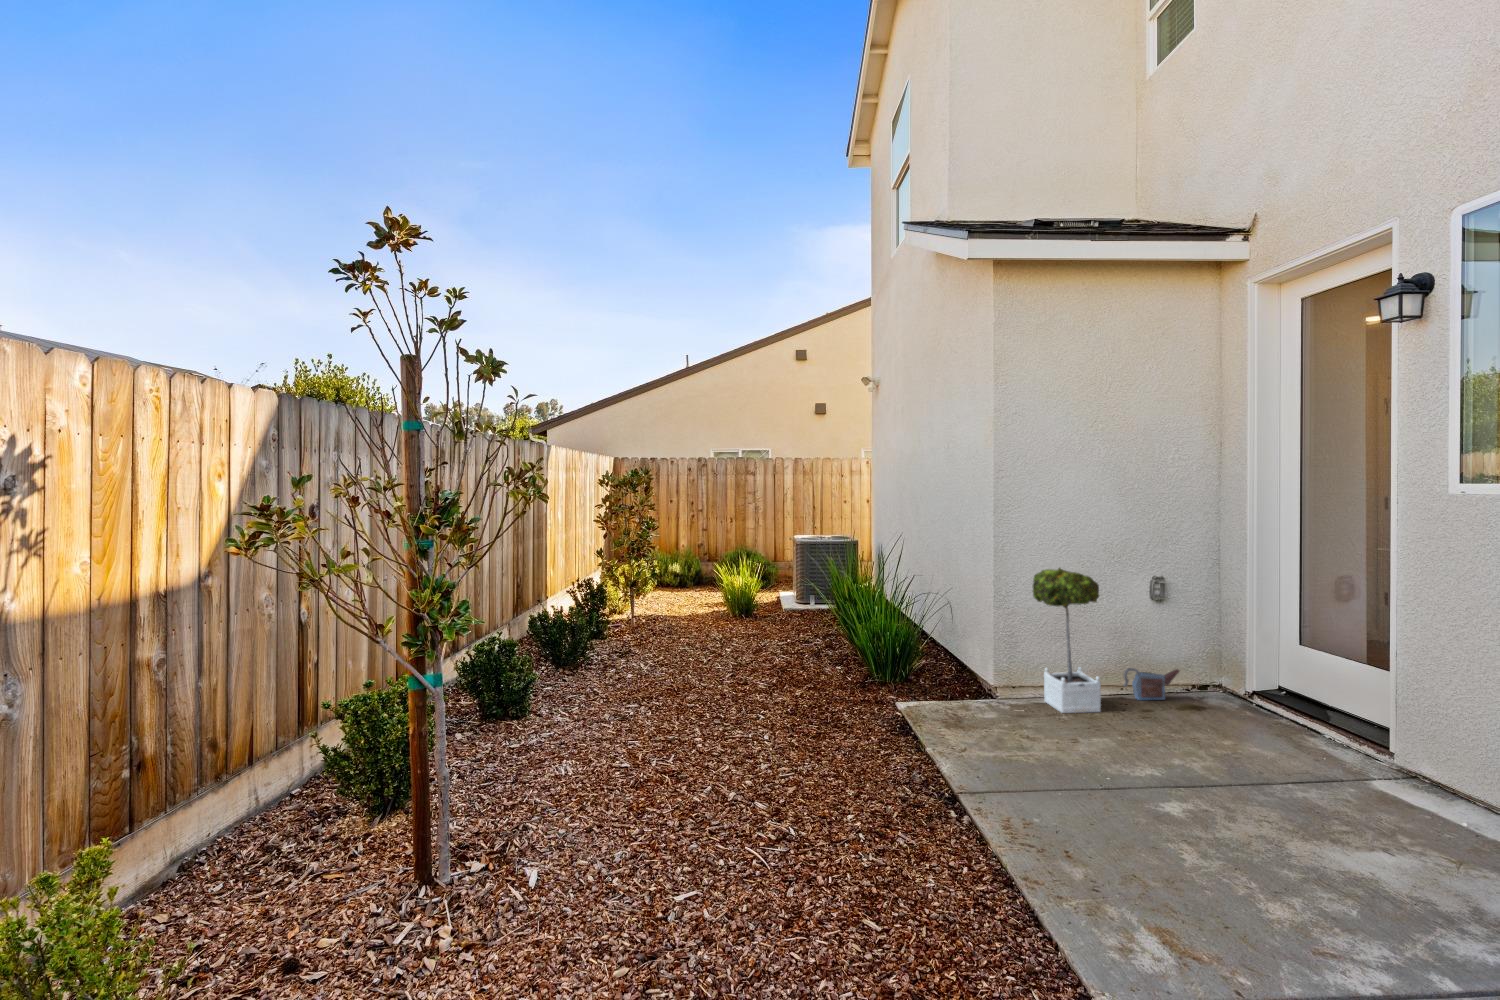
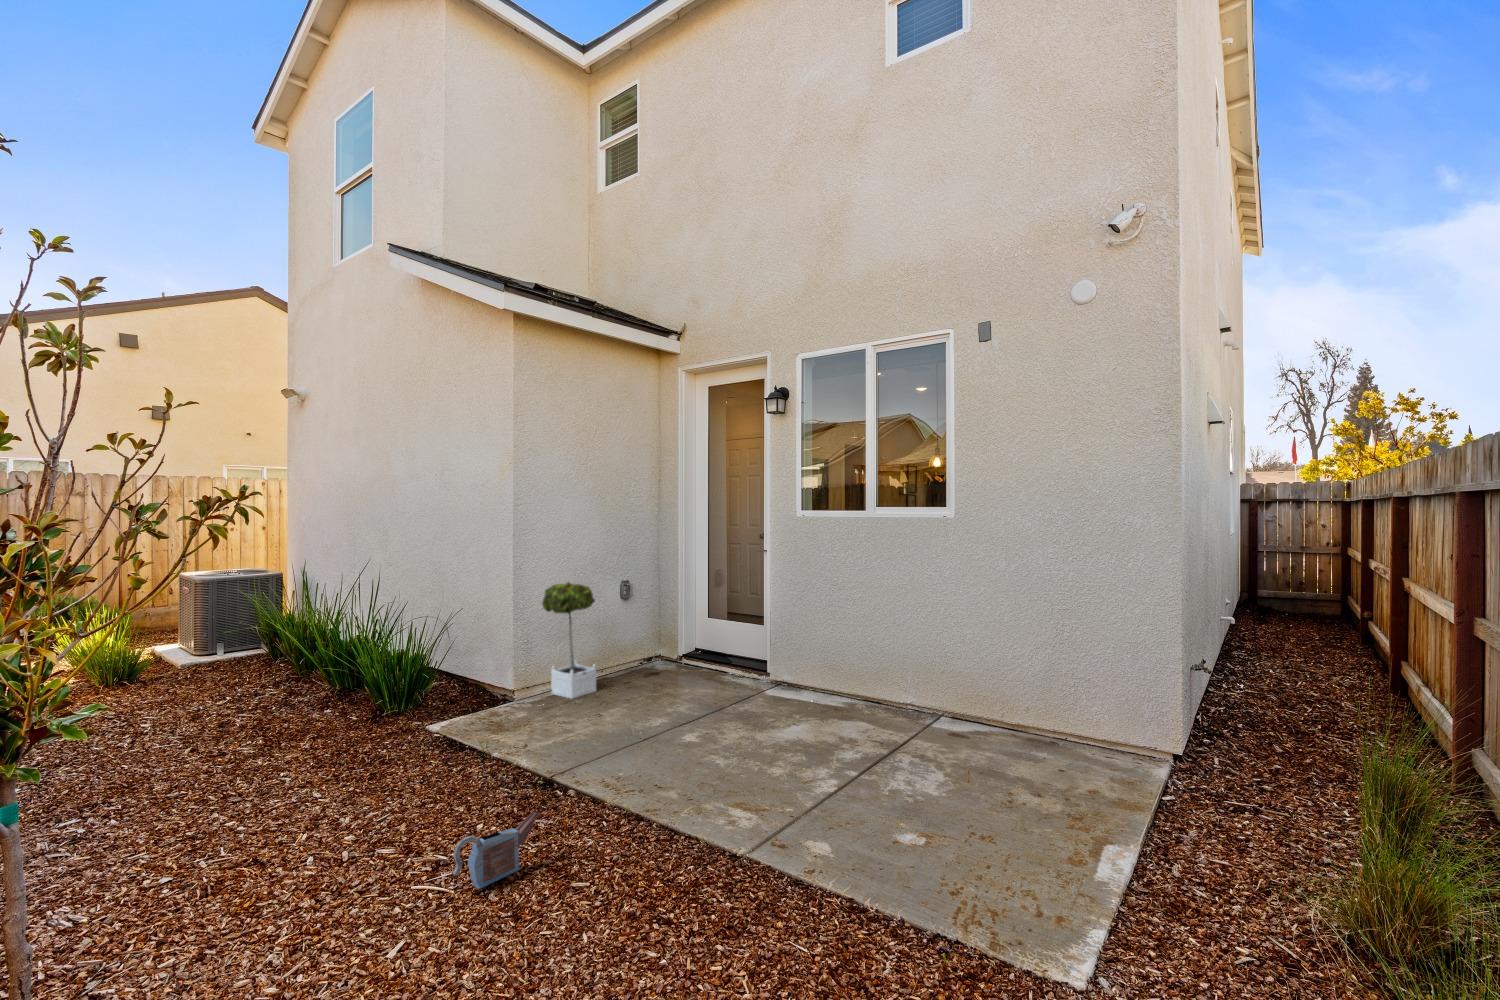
watering can: present [1123,668,1179,700] -> present [453,811,539,889]

